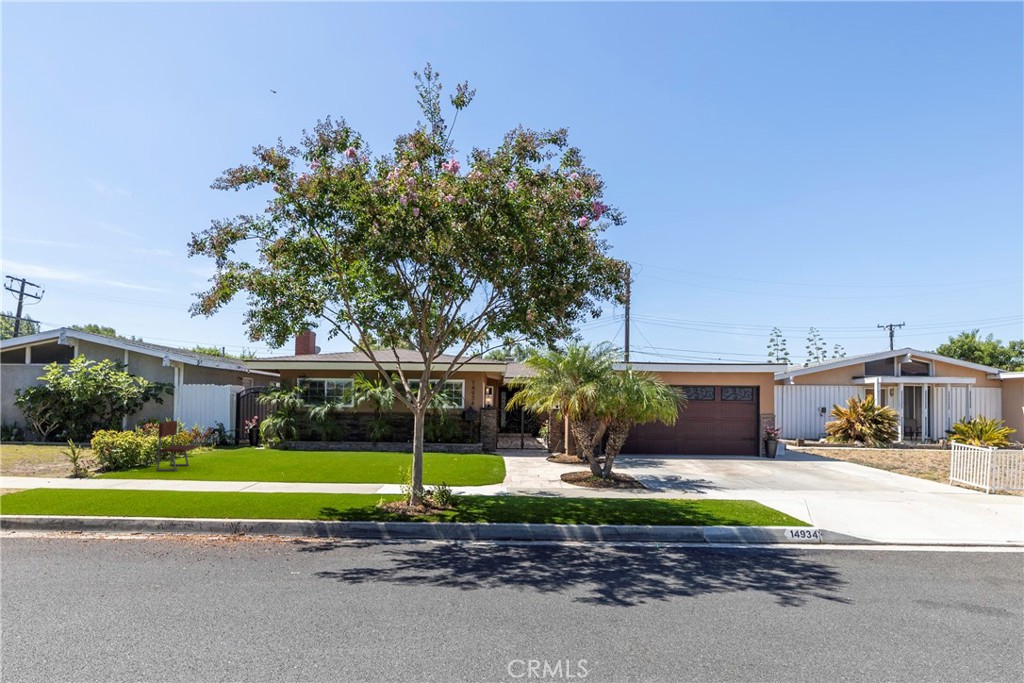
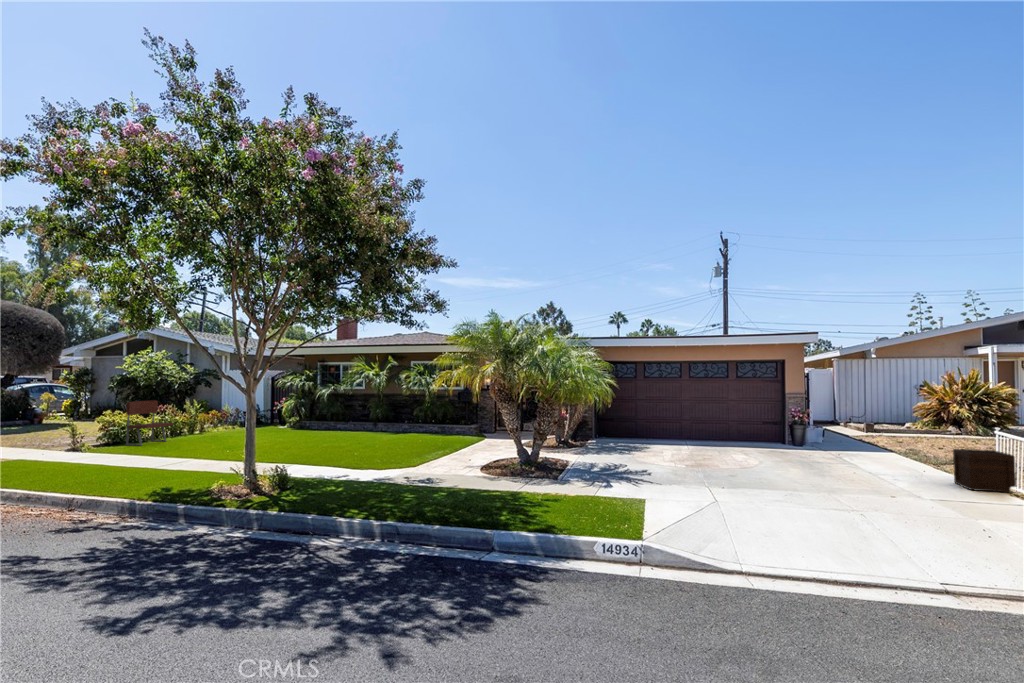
wooden crate: none [914,459,958,488] -> present [953,449,1016,493]

